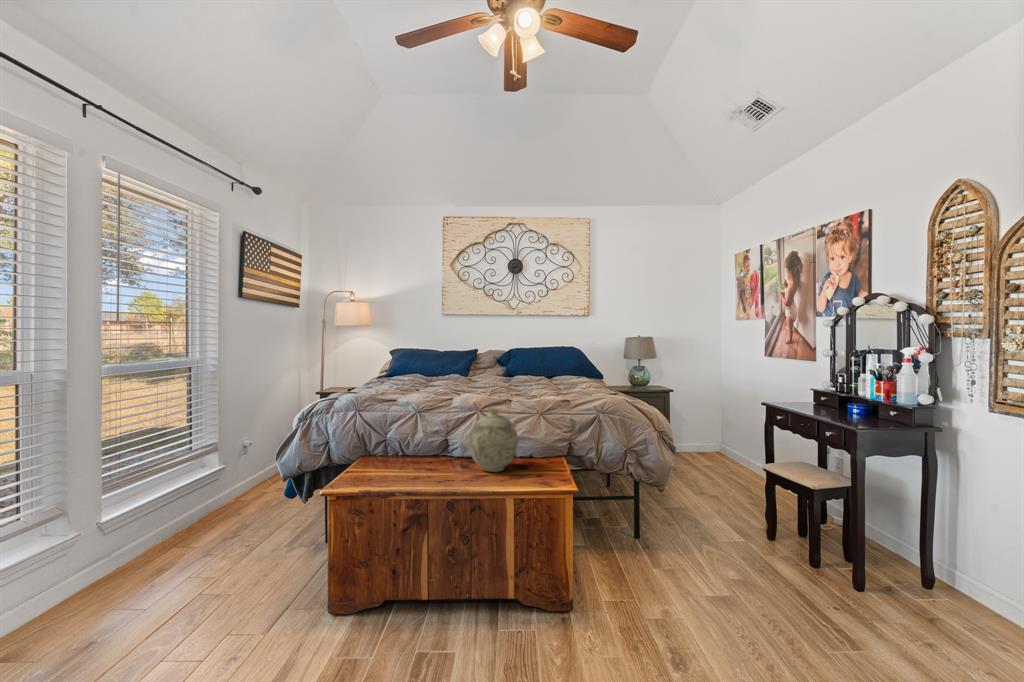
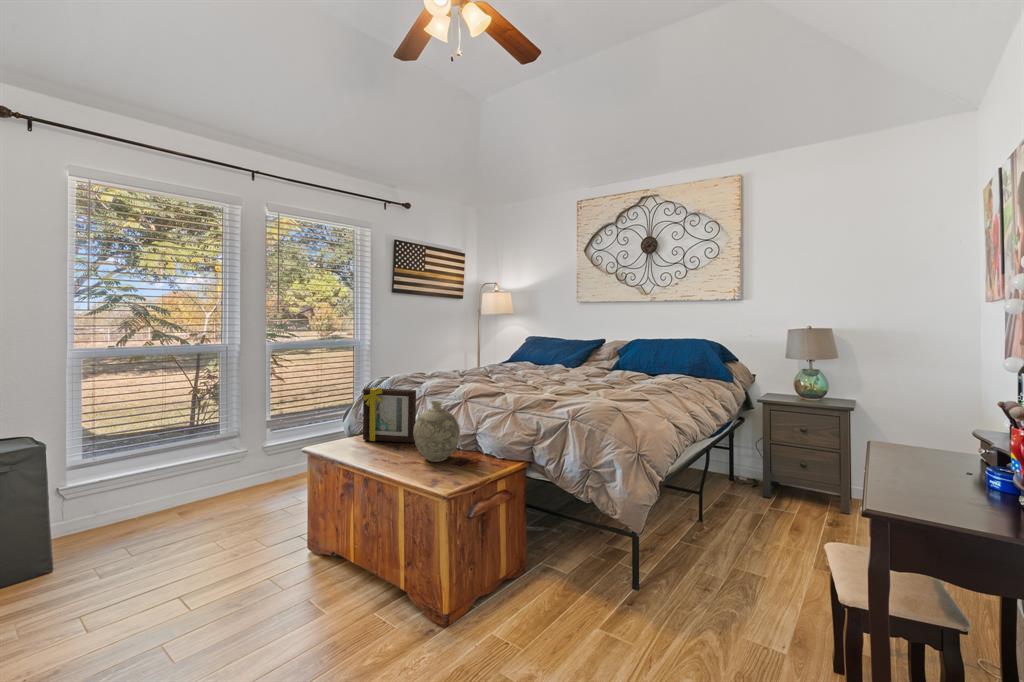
picture frame: none [371,403,434,471] -> present [363,388,416,443]

